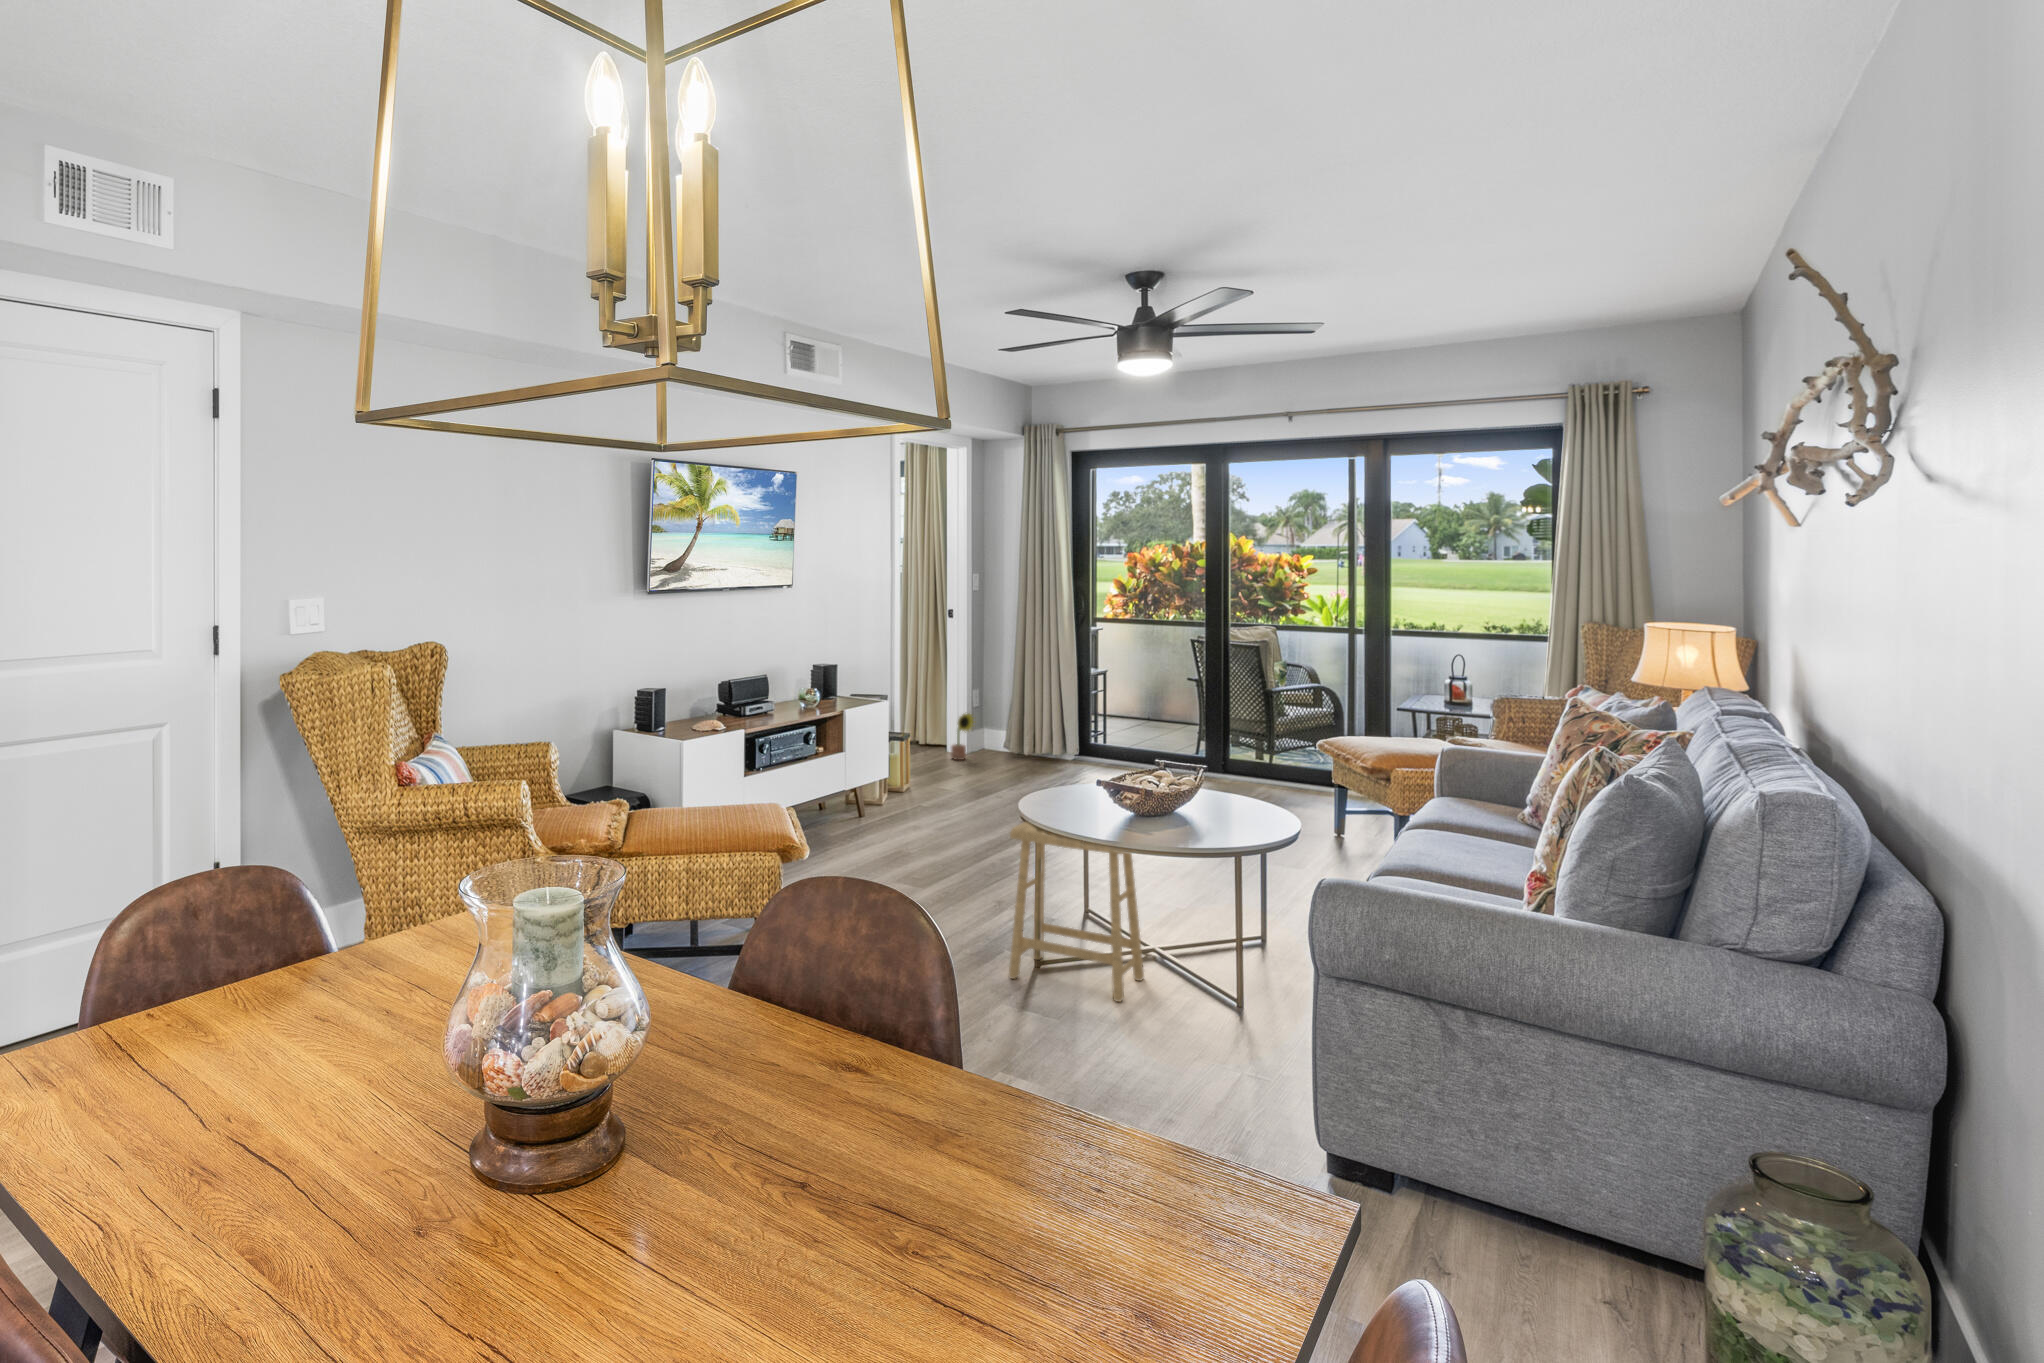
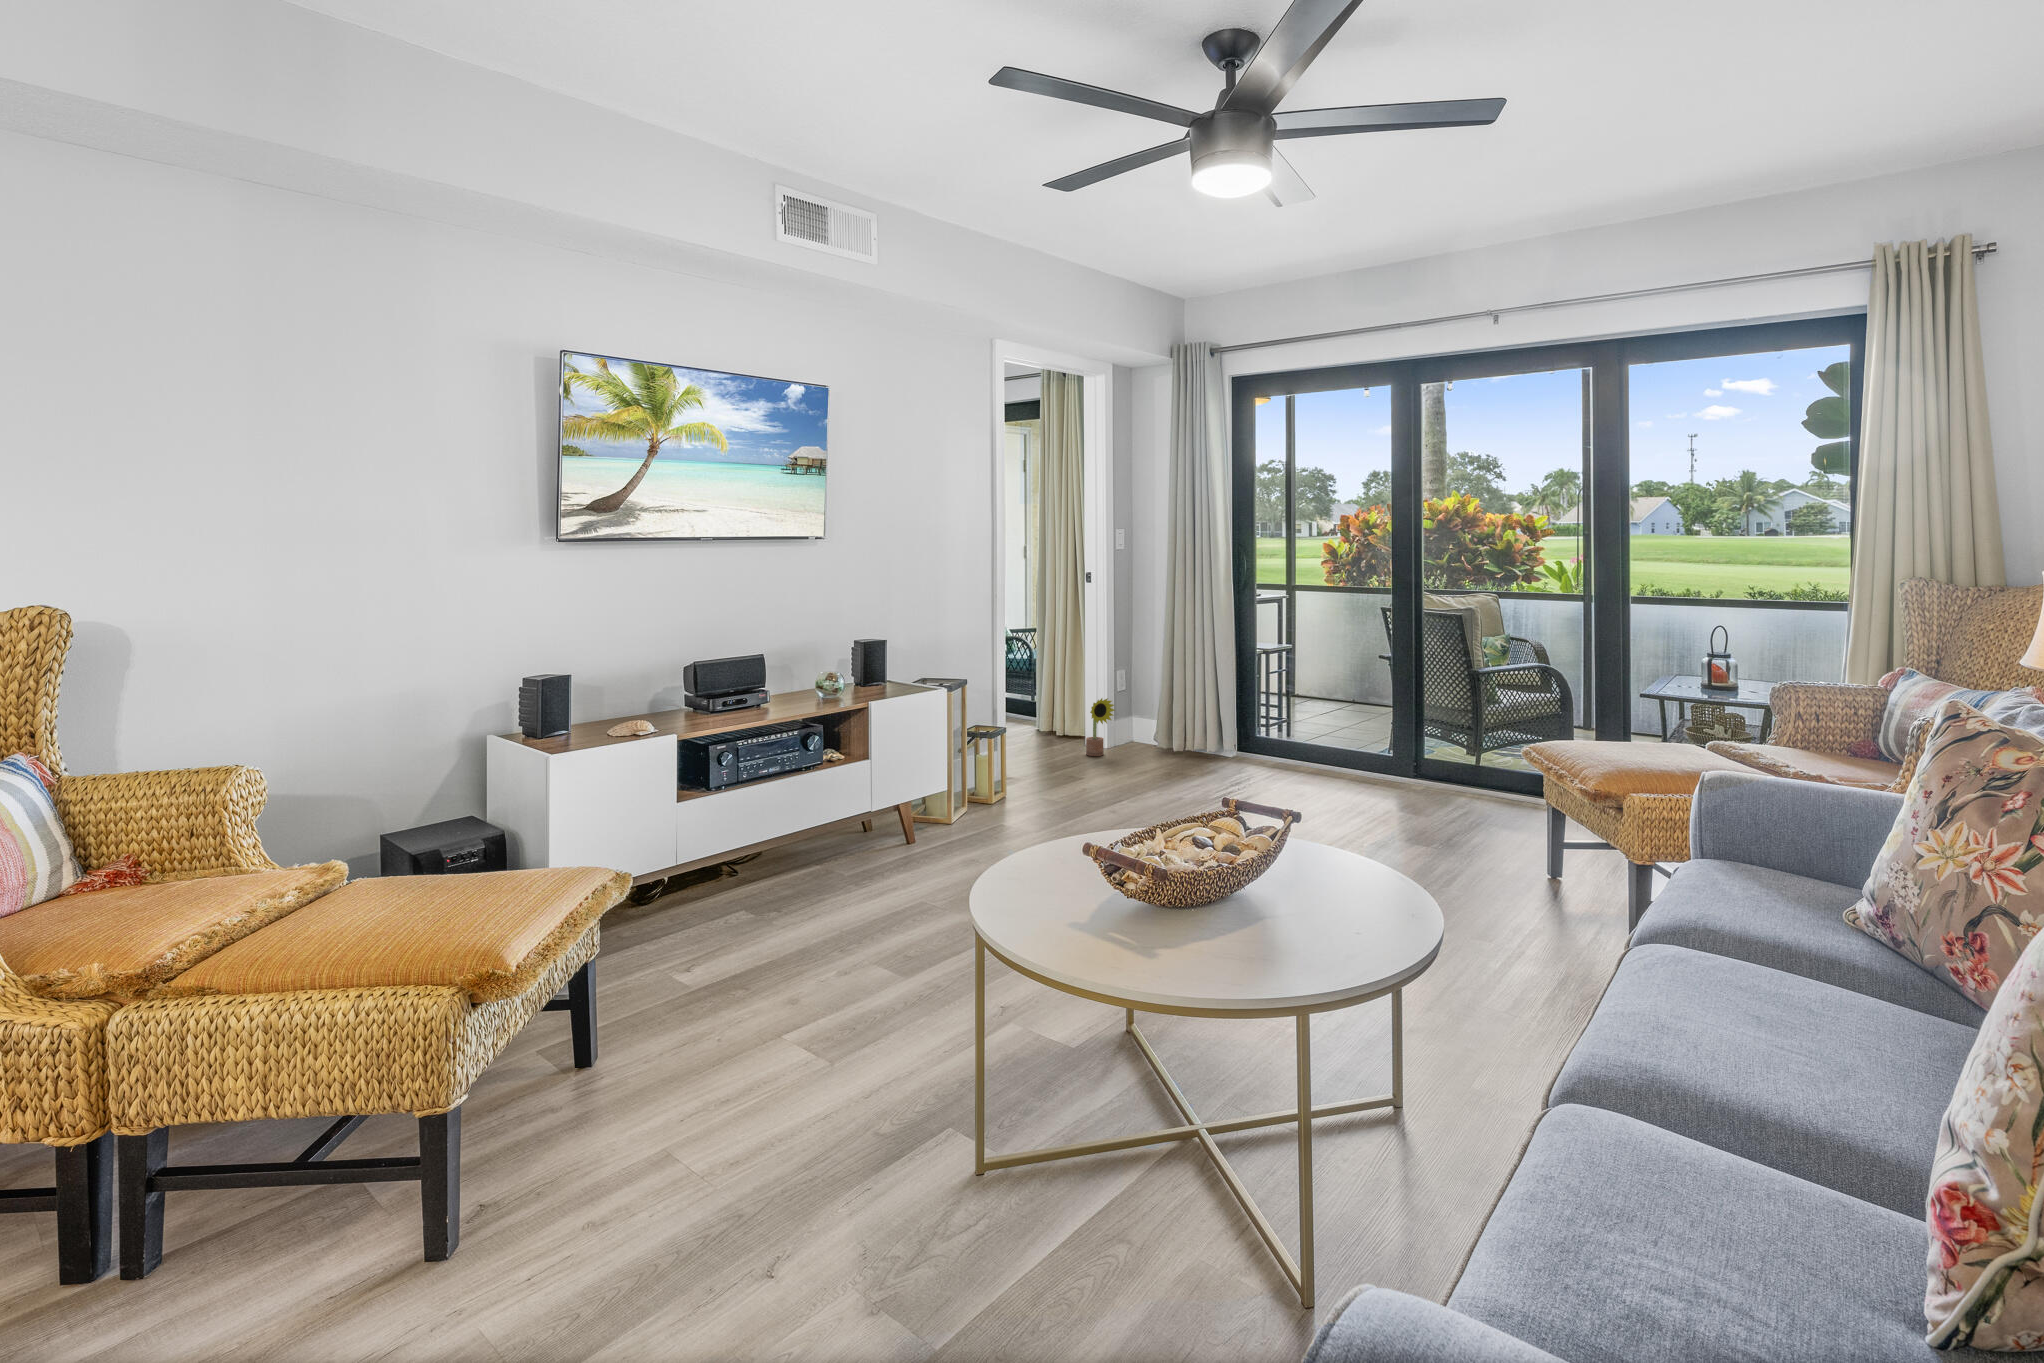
footstool: present [1009,822,1144,1002] -> none [901,914,1151,1305]

